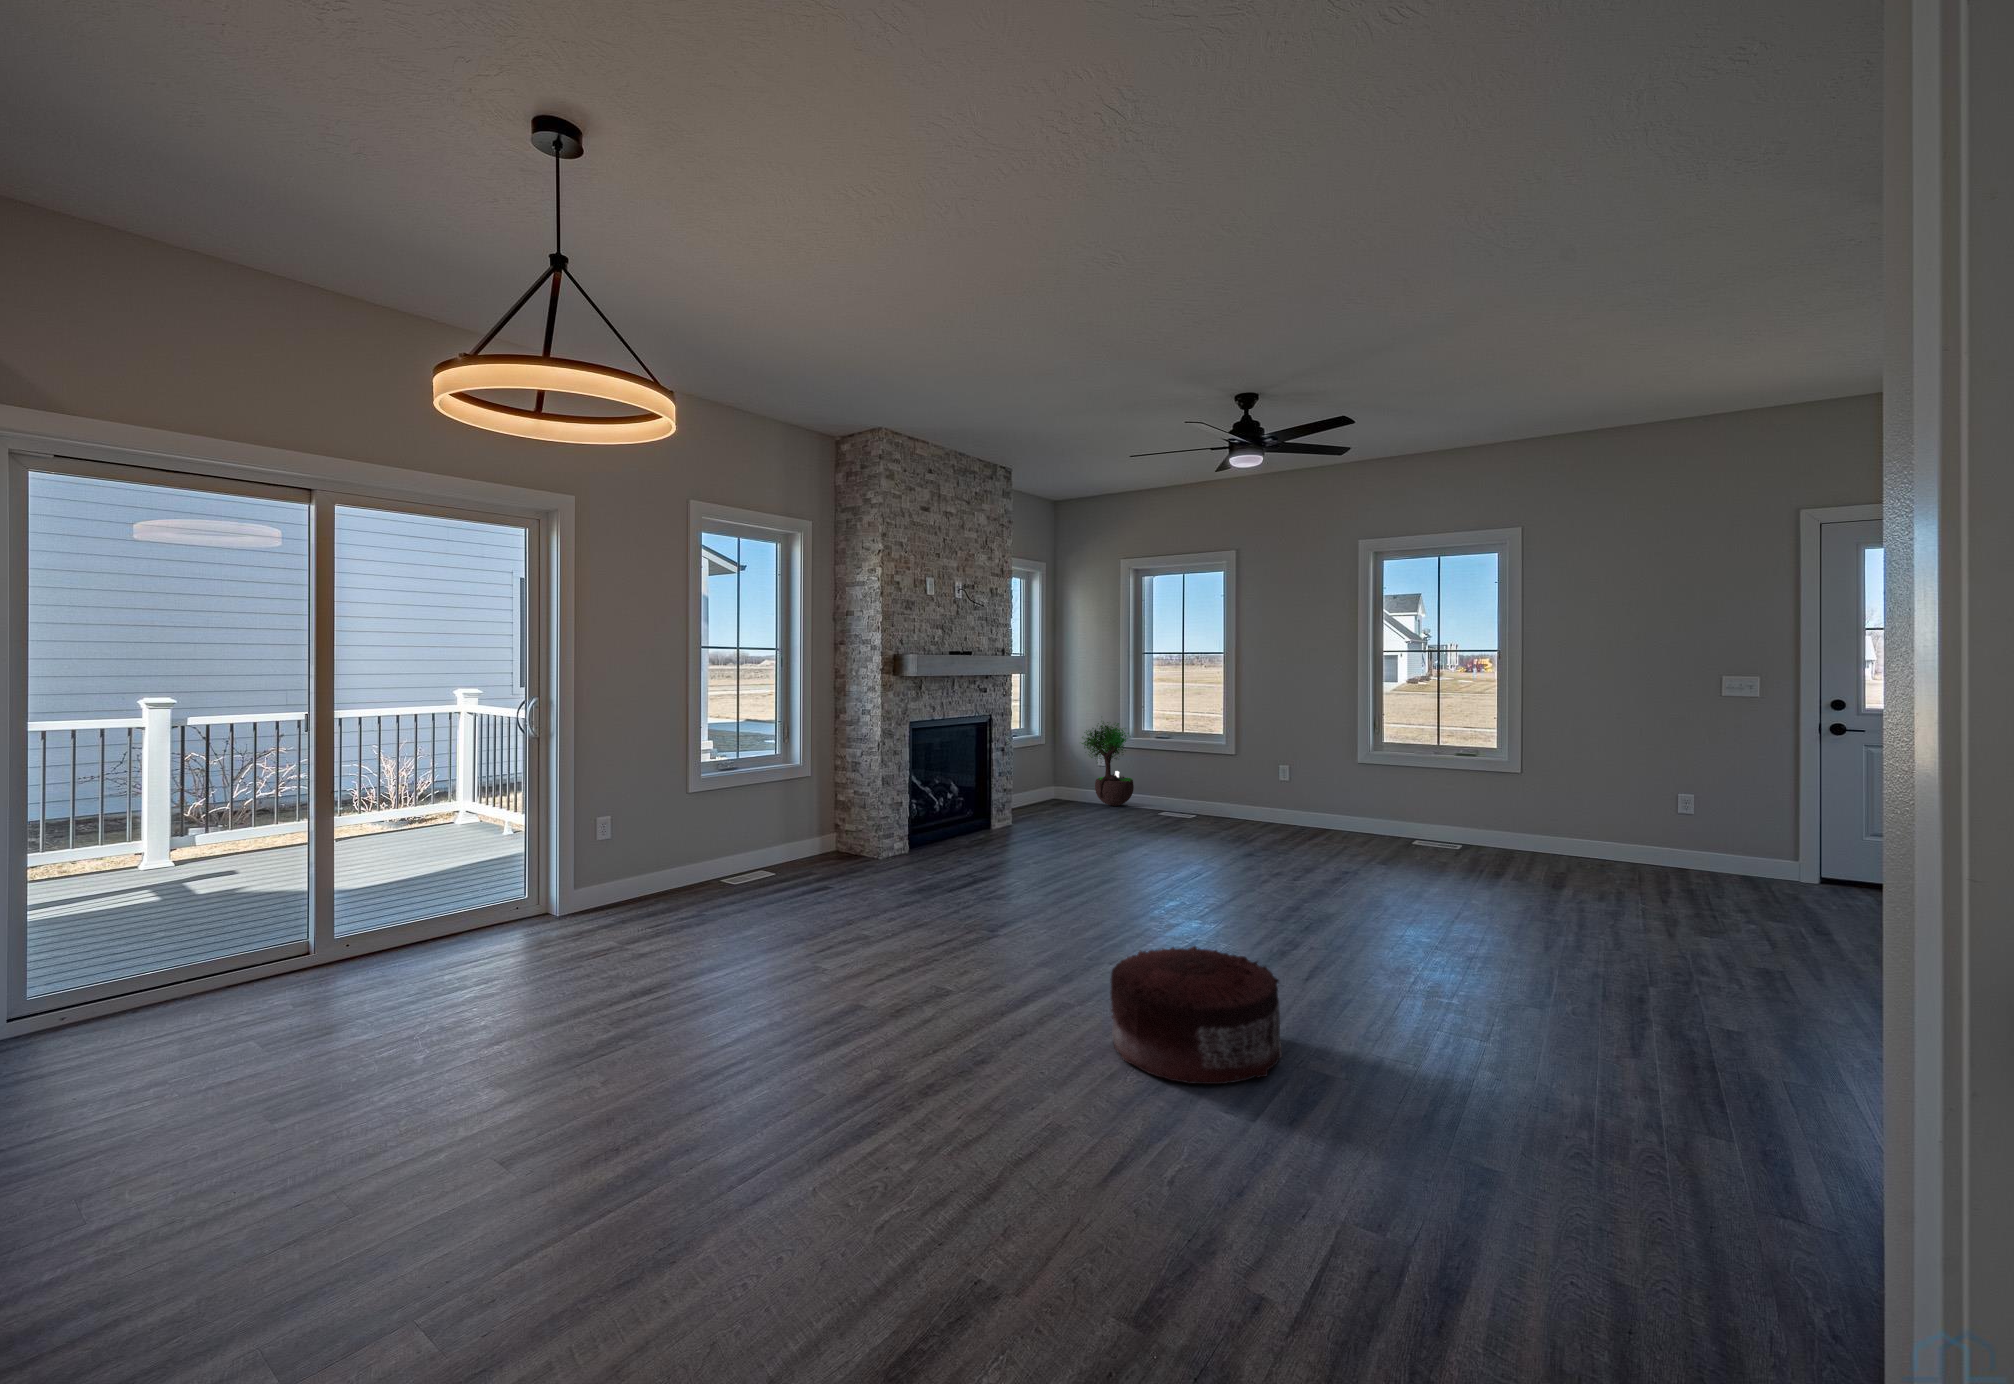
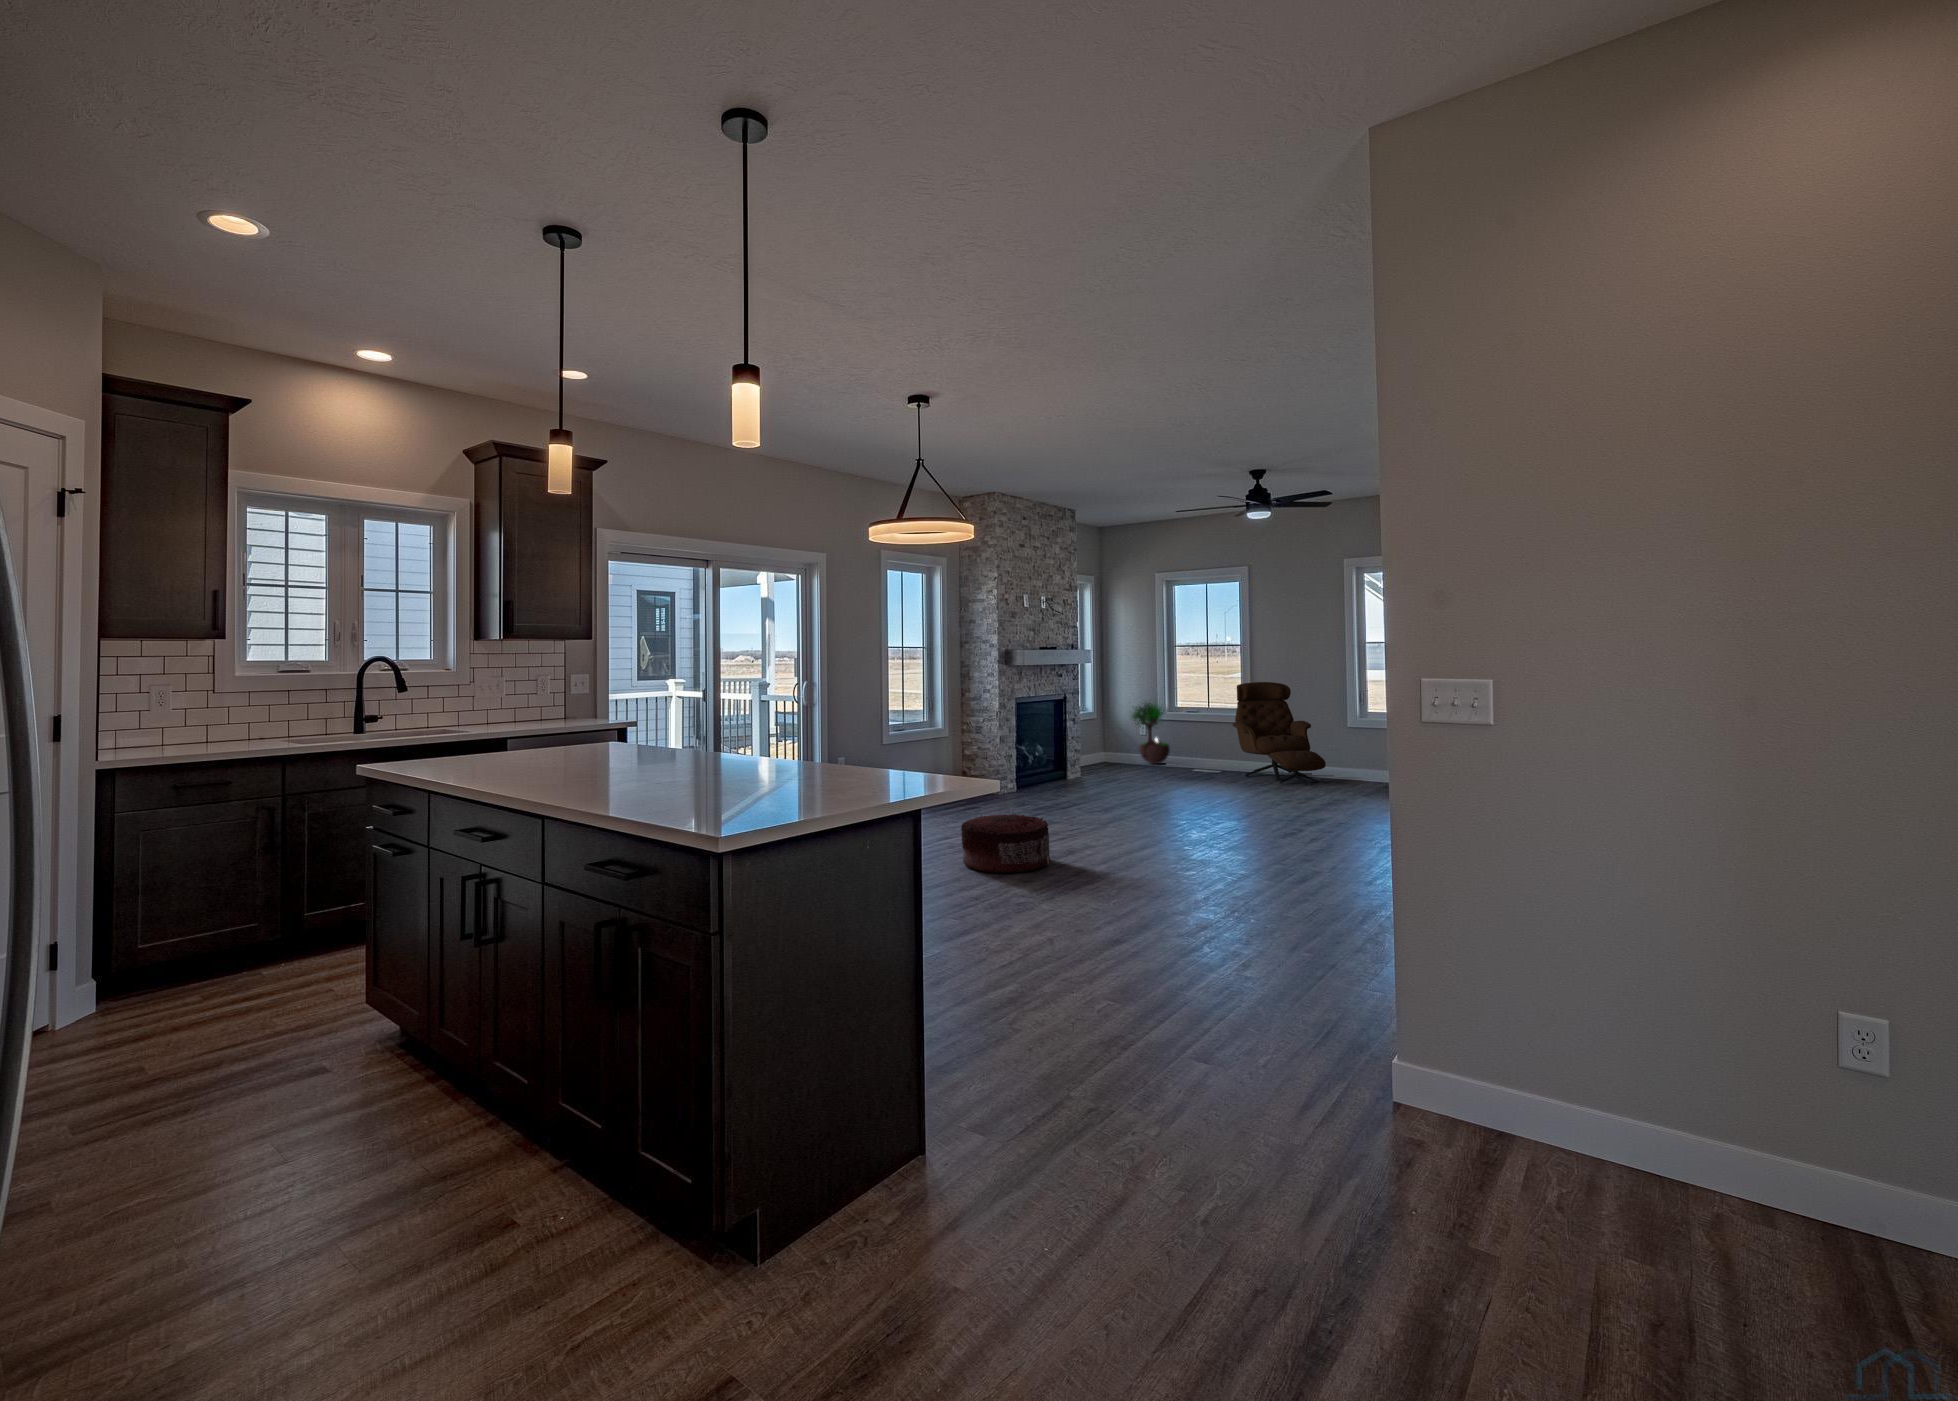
lounge chair: none [1213,701,1335,845] -> present [1232,682,1326,785]
pouf: present [1110,946,1282,1084] -> present [961,814,1050,873]

